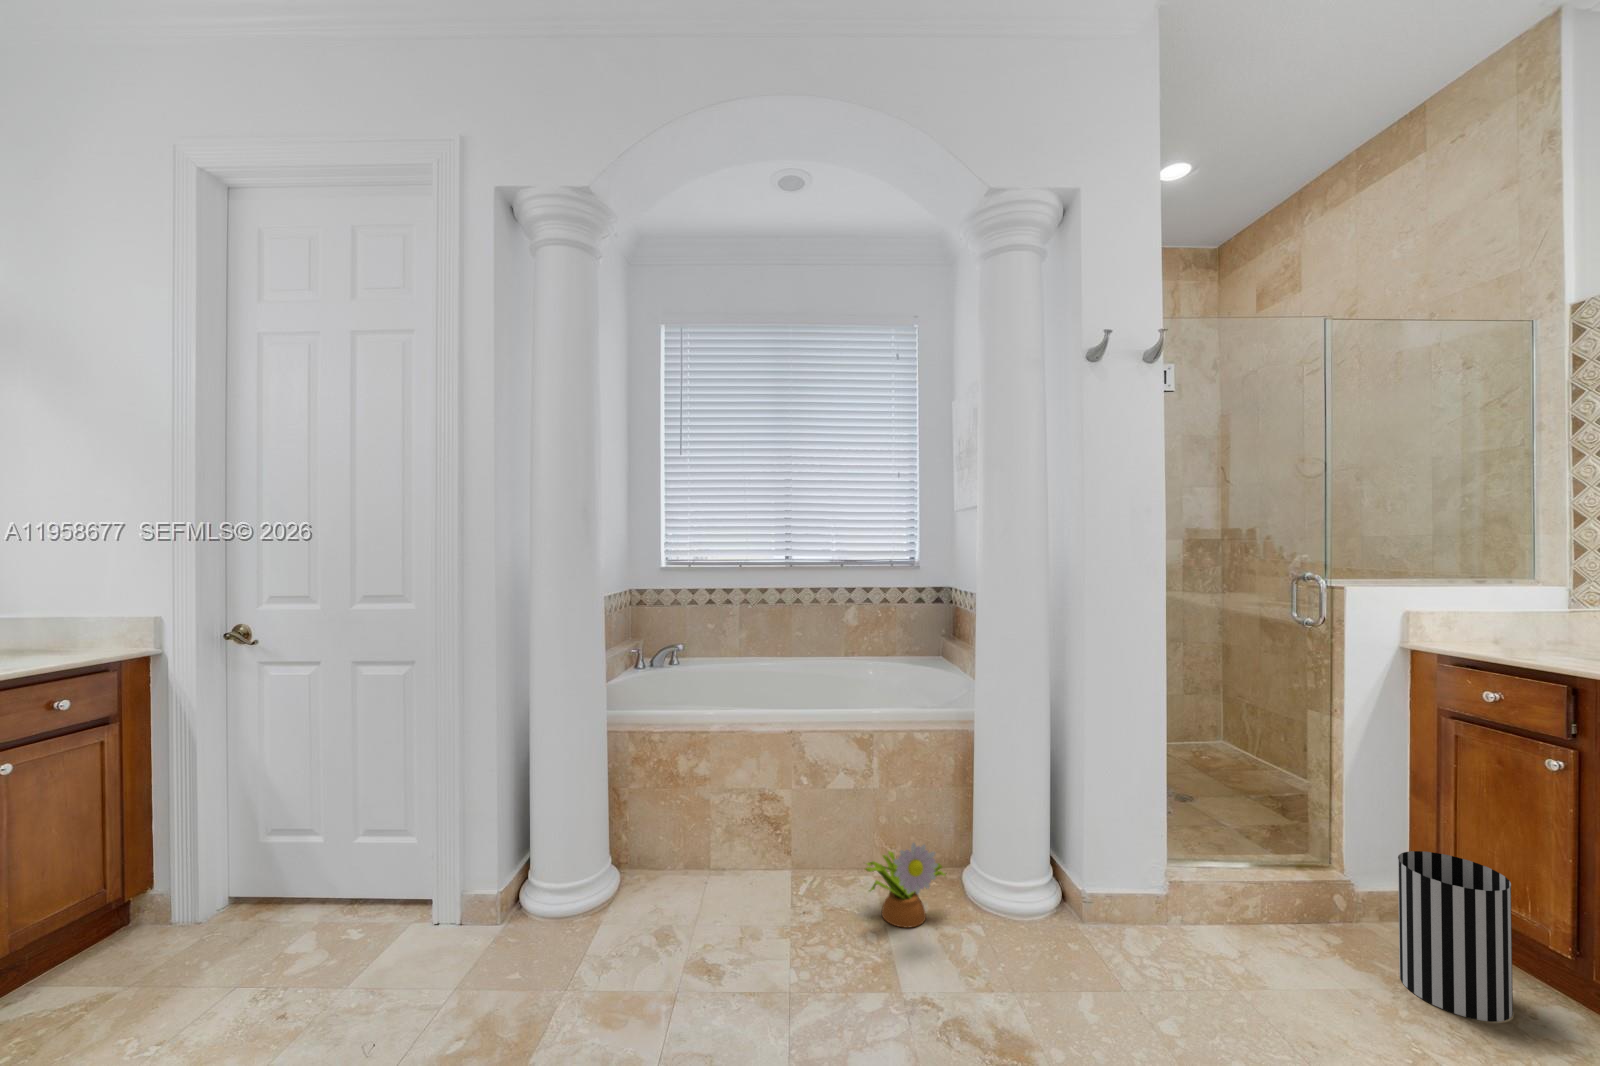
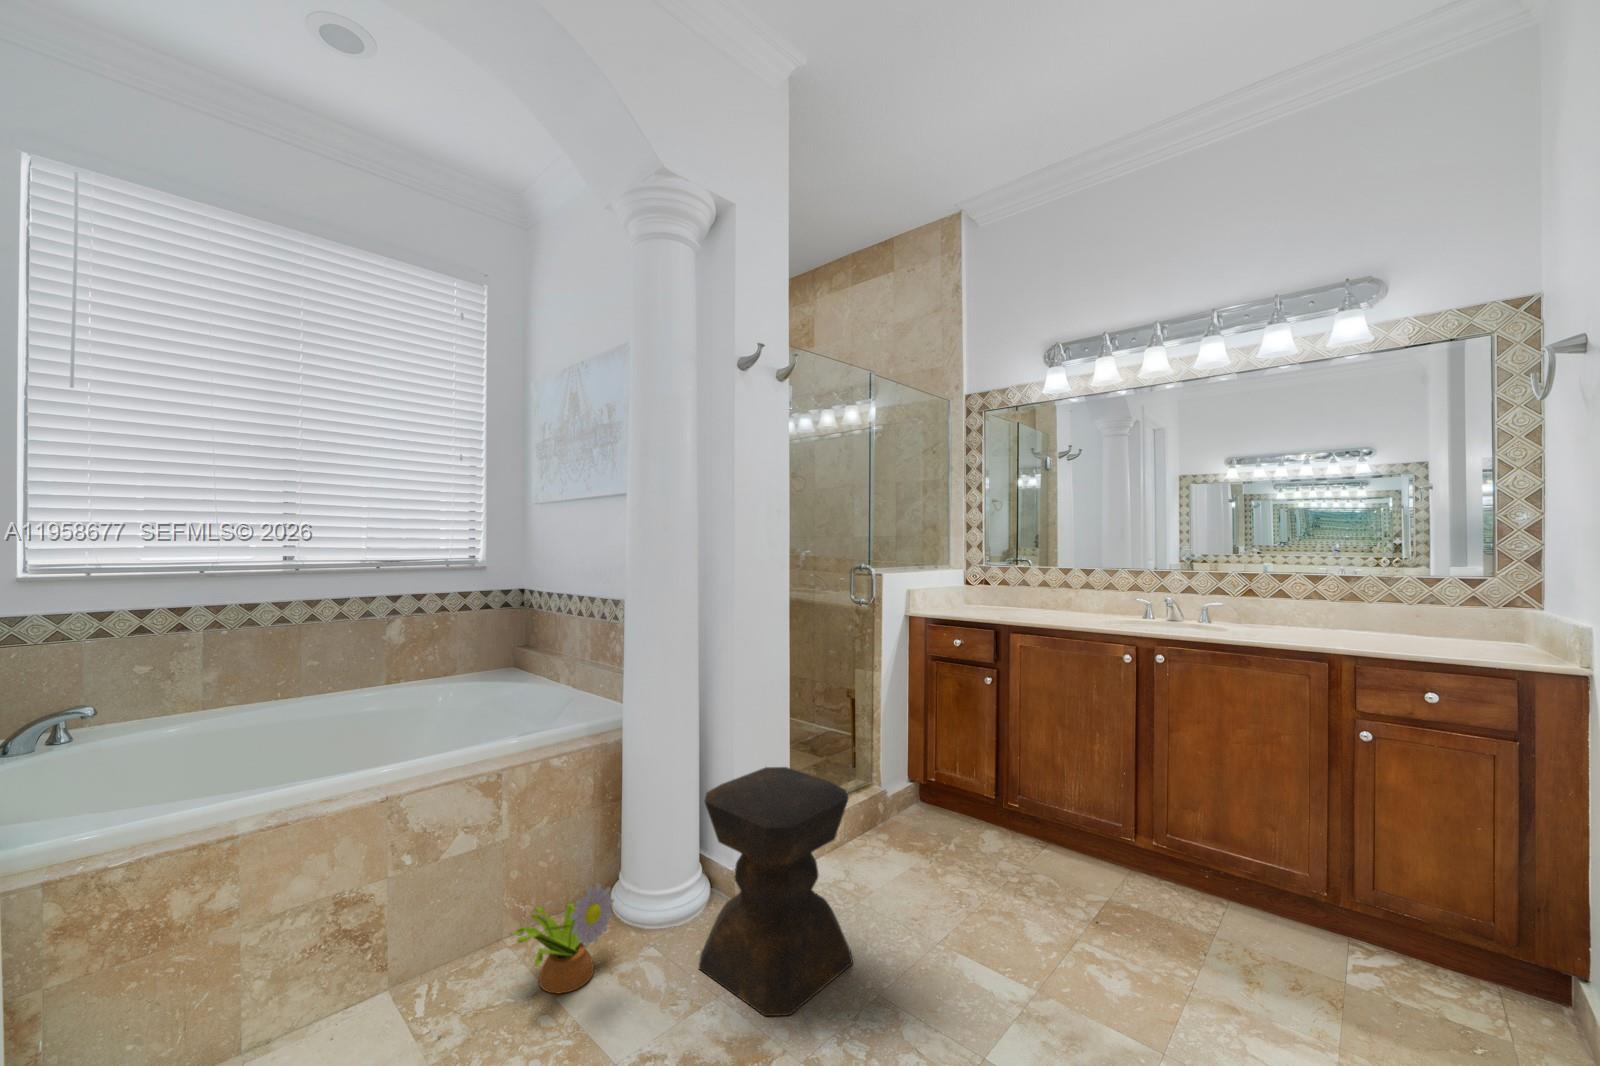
stool: none [1010,787,1185,1038] -> present [699,767,853,1016]
wastebasket: present [1398,851,1513,1022] -> none [928,754,985,860]

